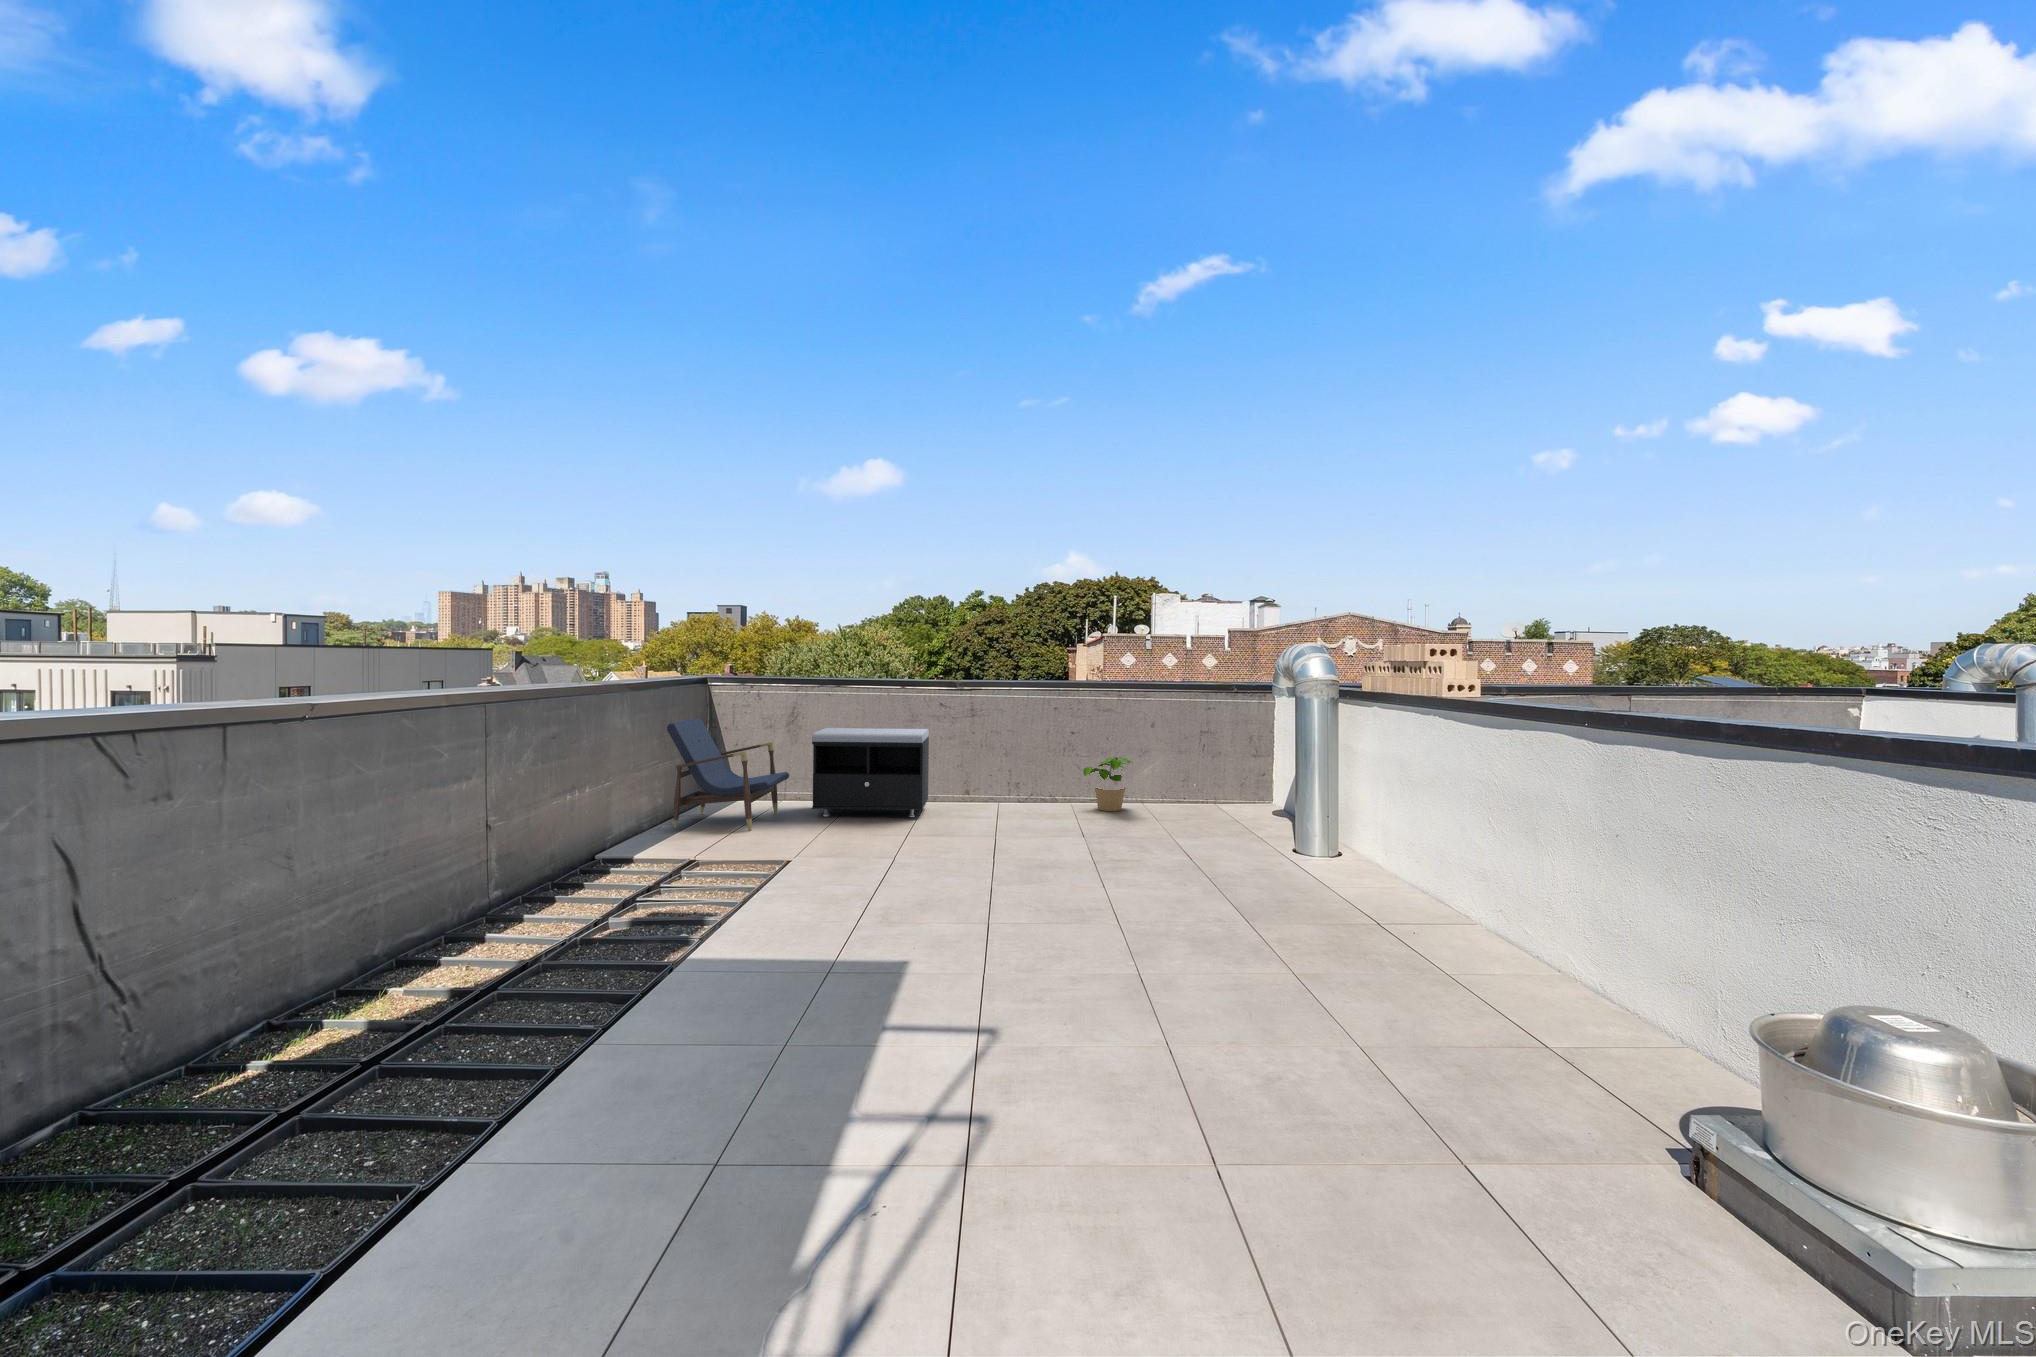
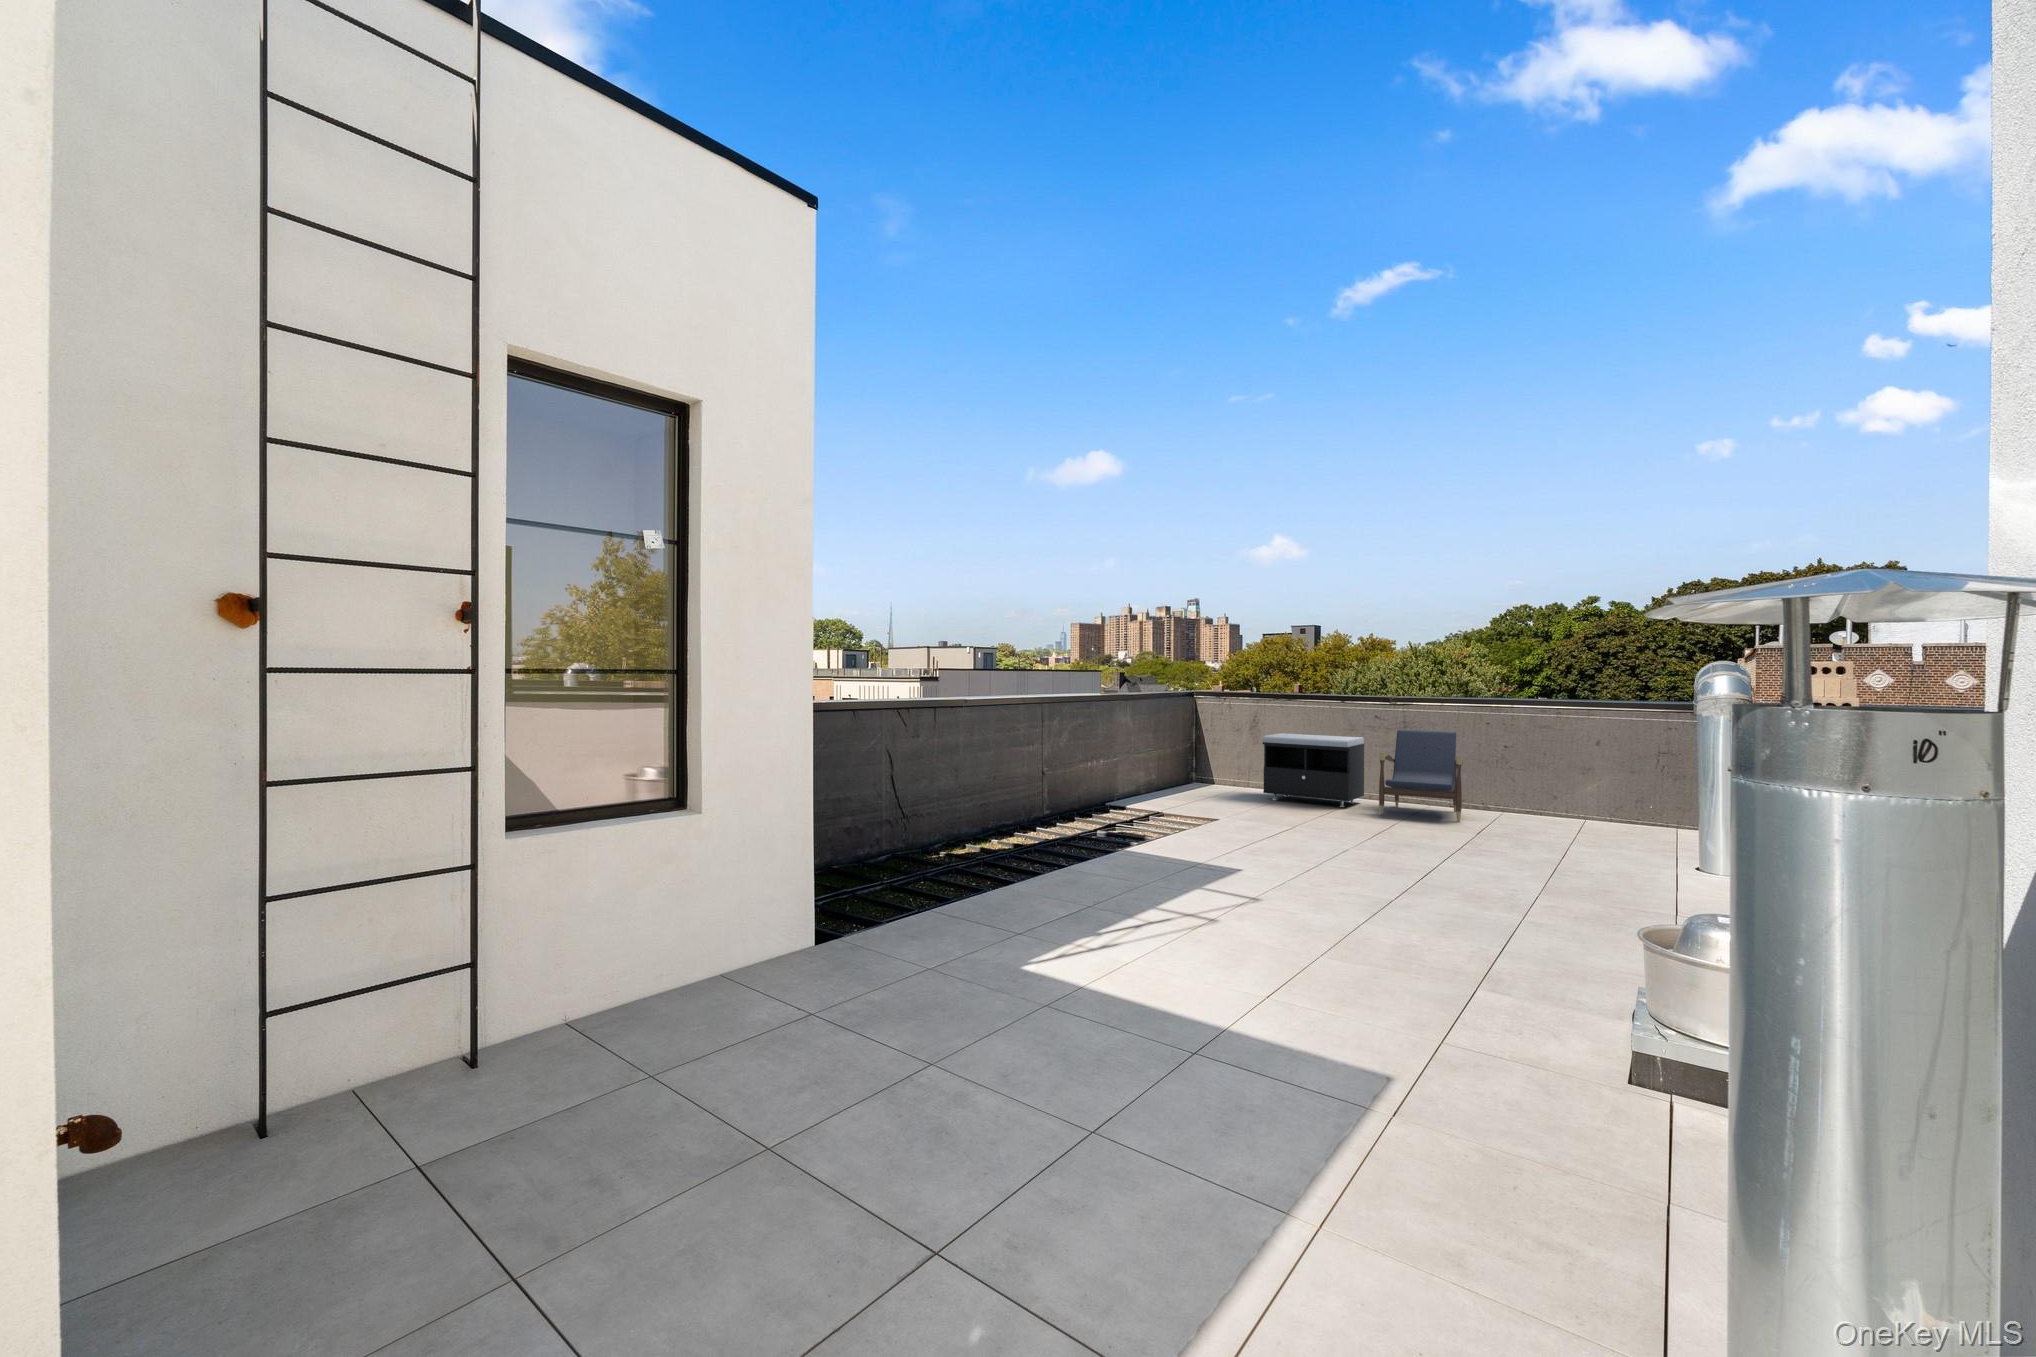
lounge chair: present [667,718,789,831] -> present [1379,730,1463,821]
potted plant: present [1083,757,1133,811] -> none [1512,771,1566,823]

